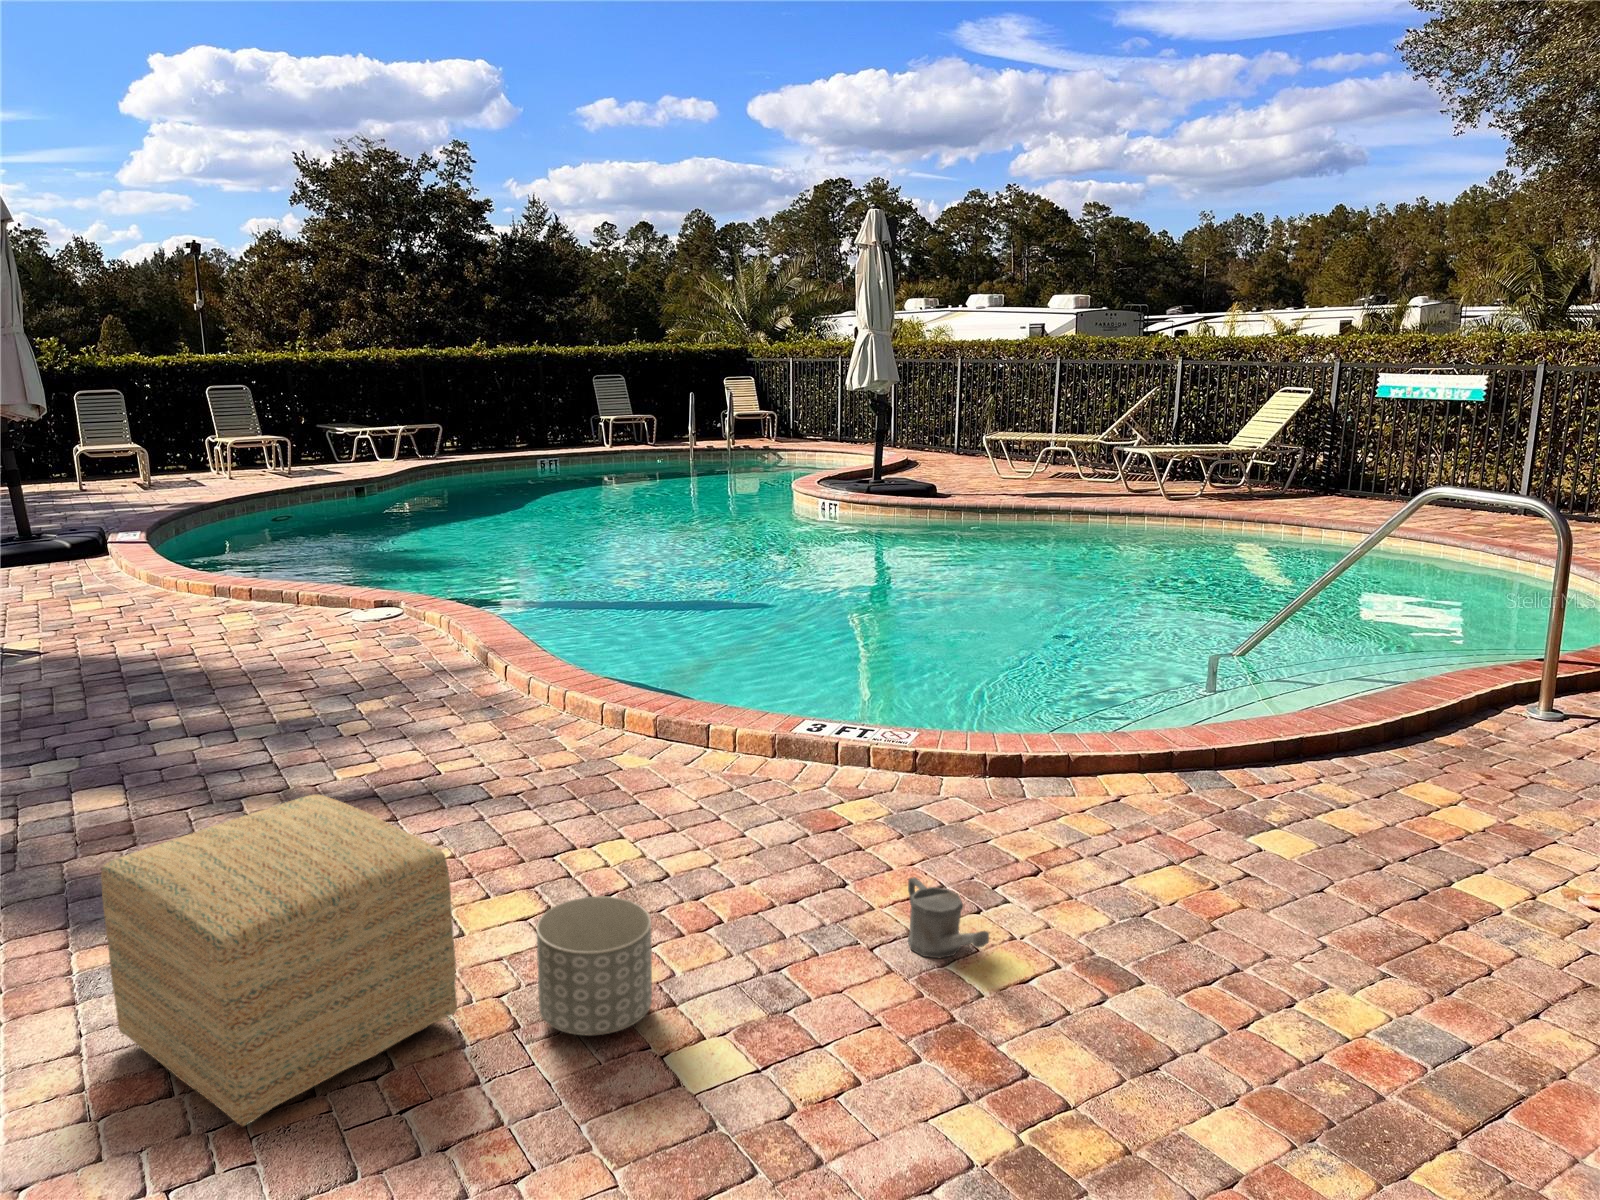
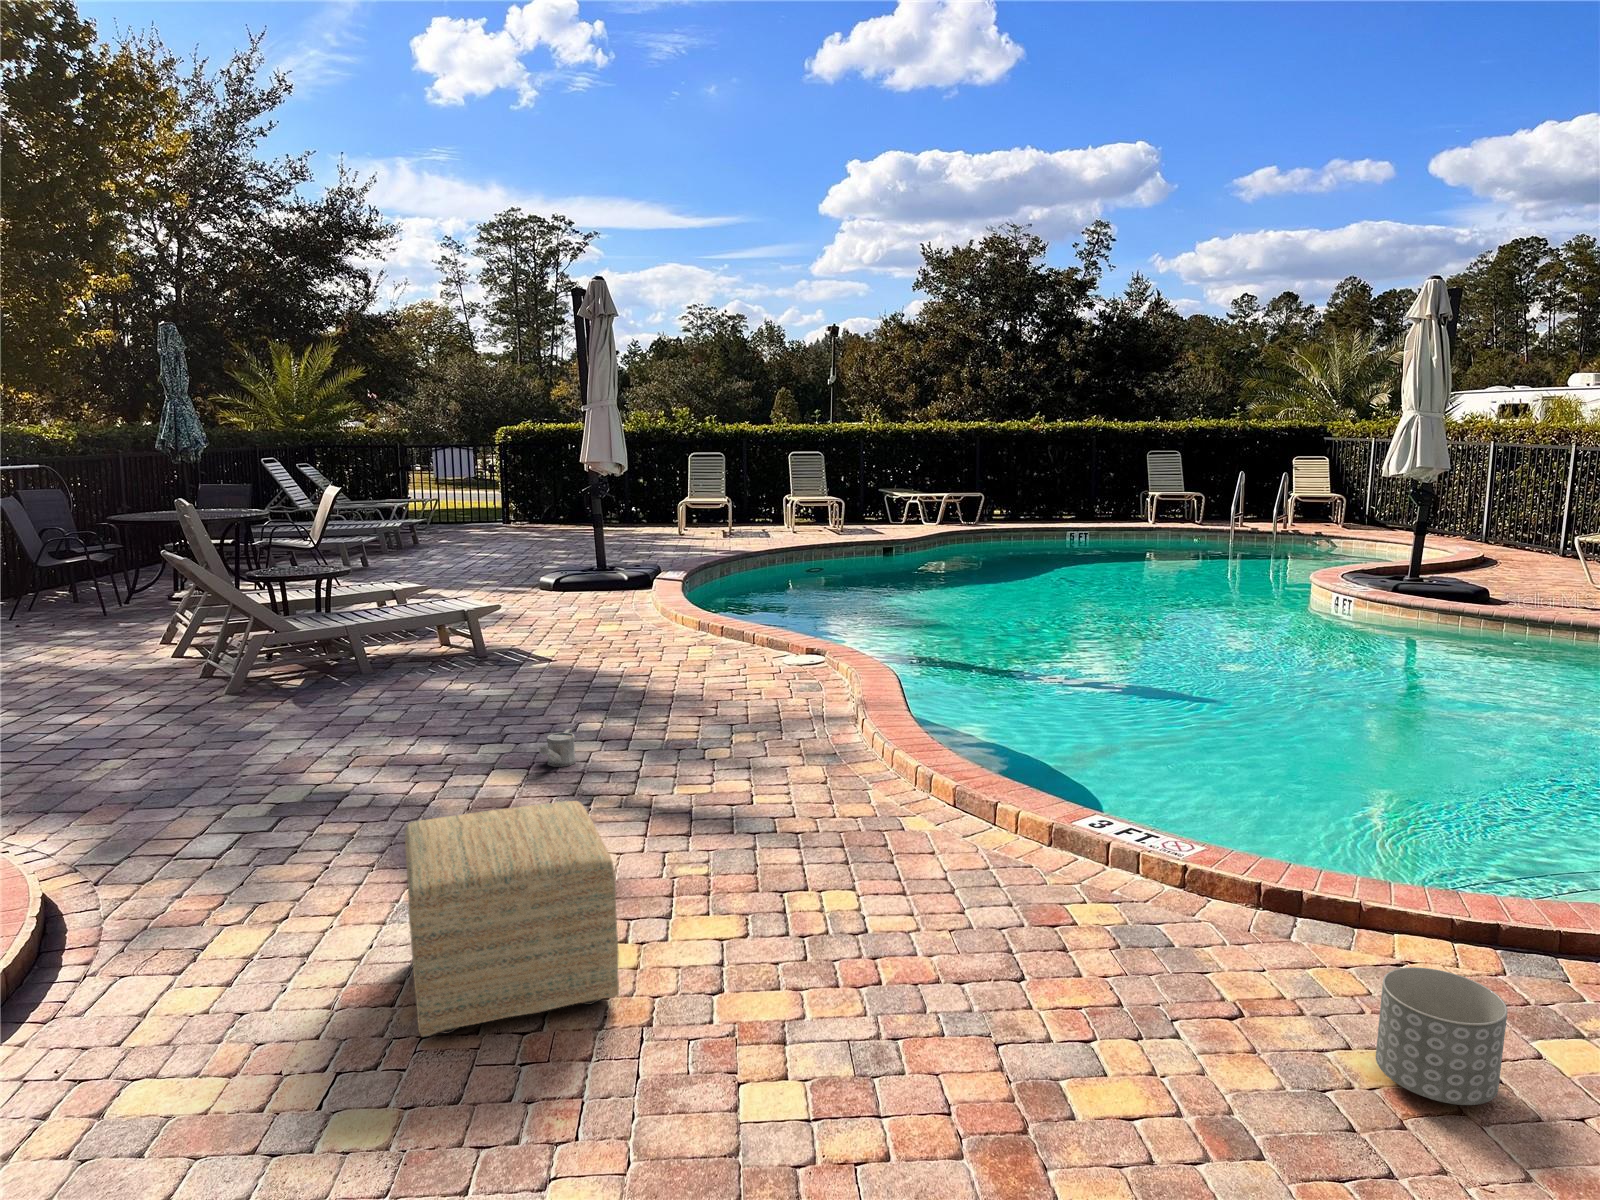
watering can: present [908,877,989,958] -> present [540,729,576,767]
planter: present [537,896,652,1036] -> present [1376,967,1507,1105]

